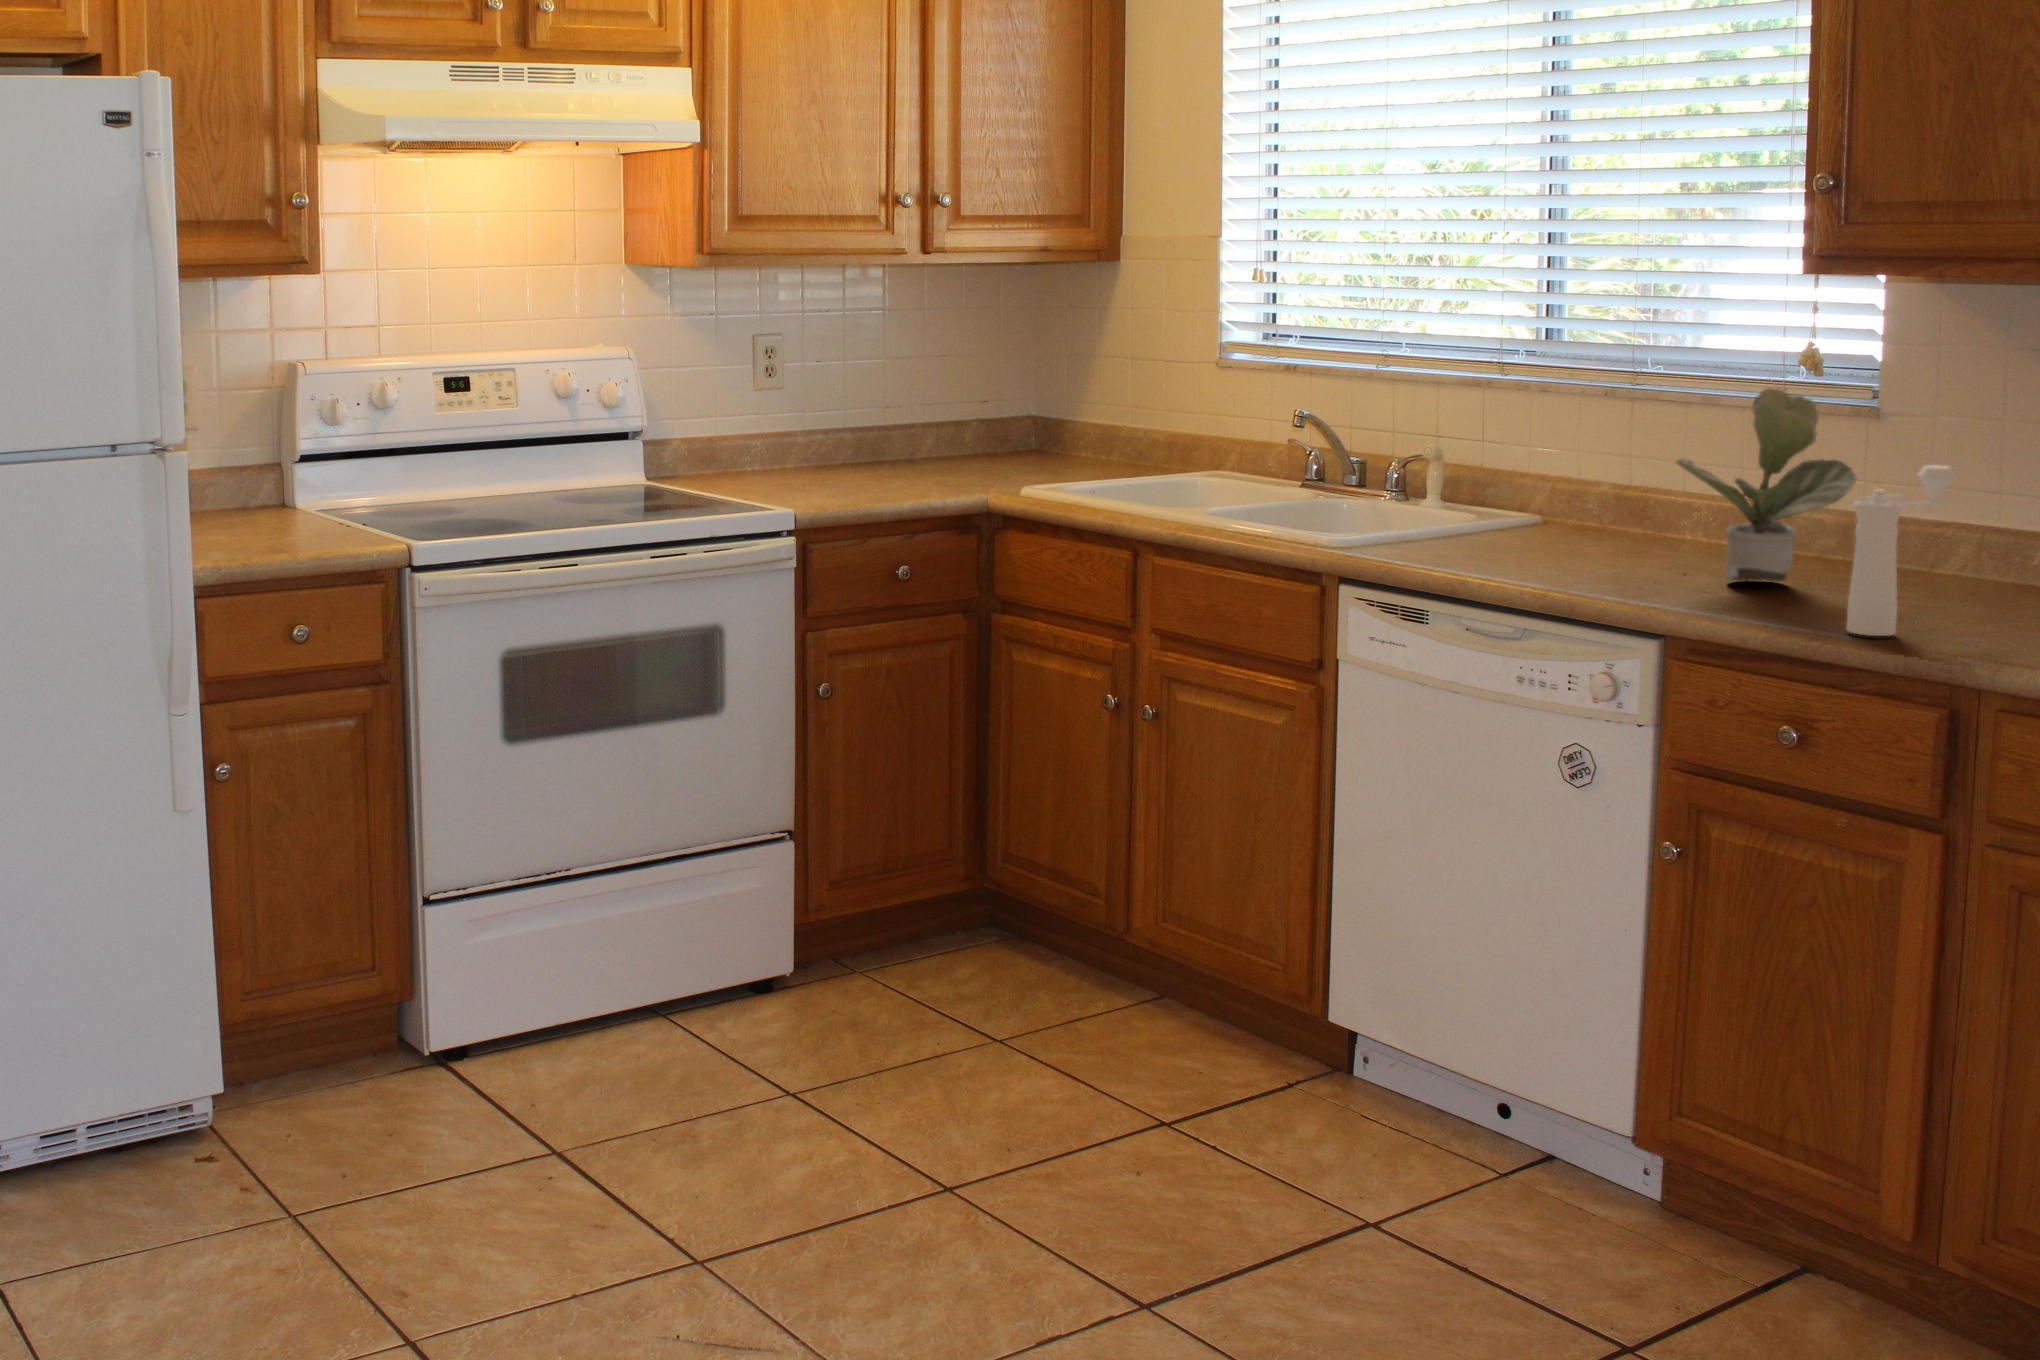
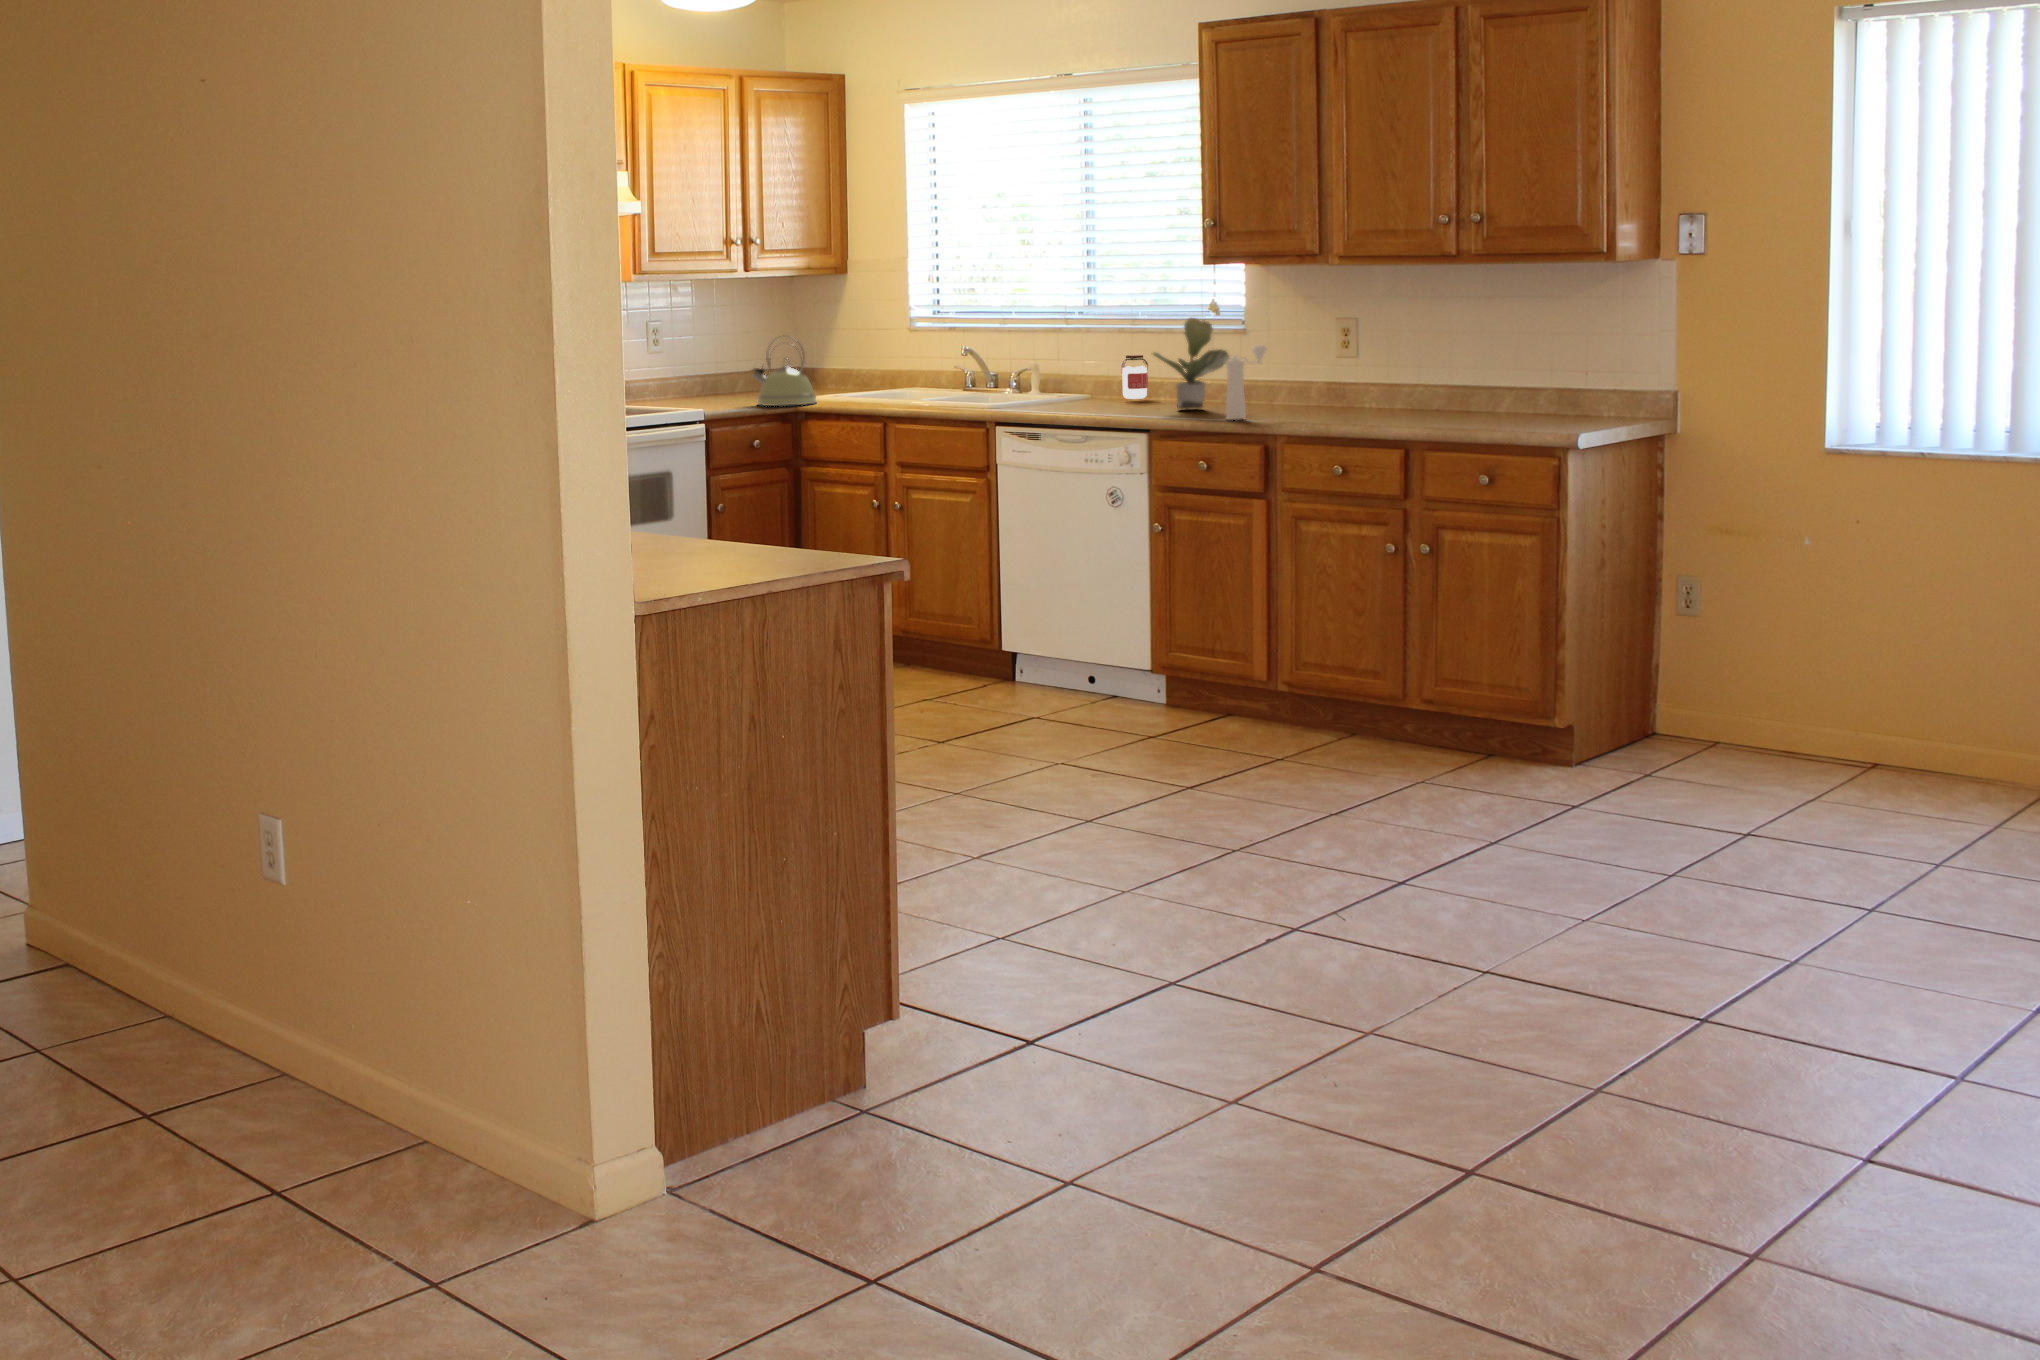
kettle: none [915,374,1027,502] -> present [753,341,816,406]
jar: none [1607,447,1665,537] -> present [1121,355,1148,399]

